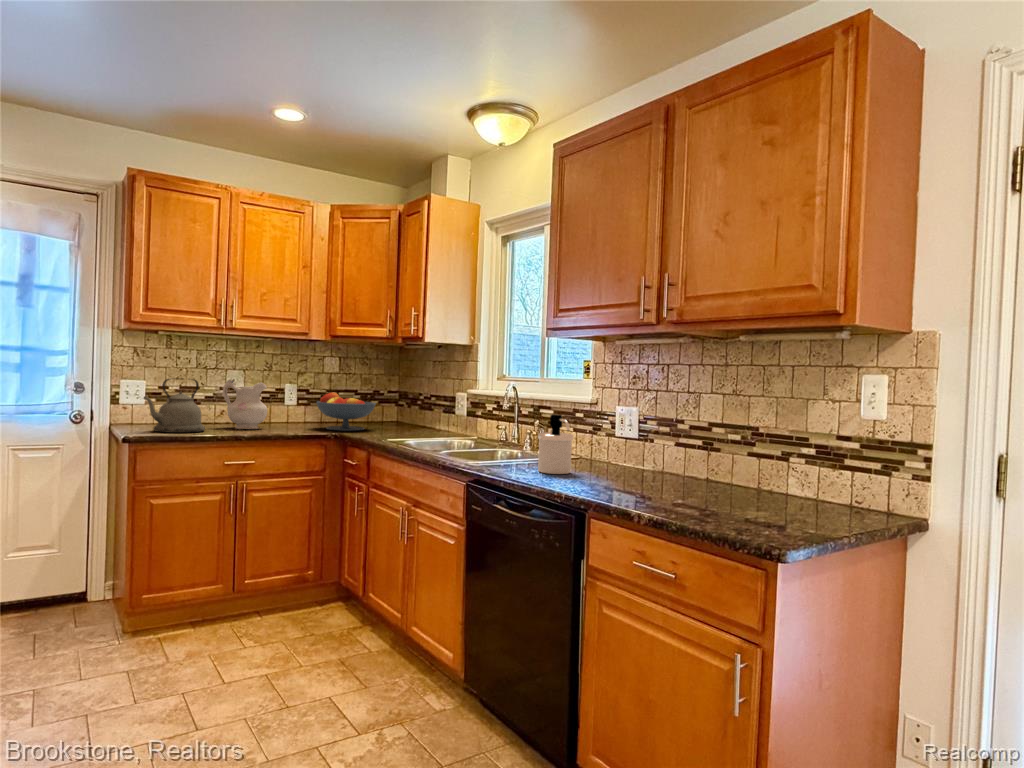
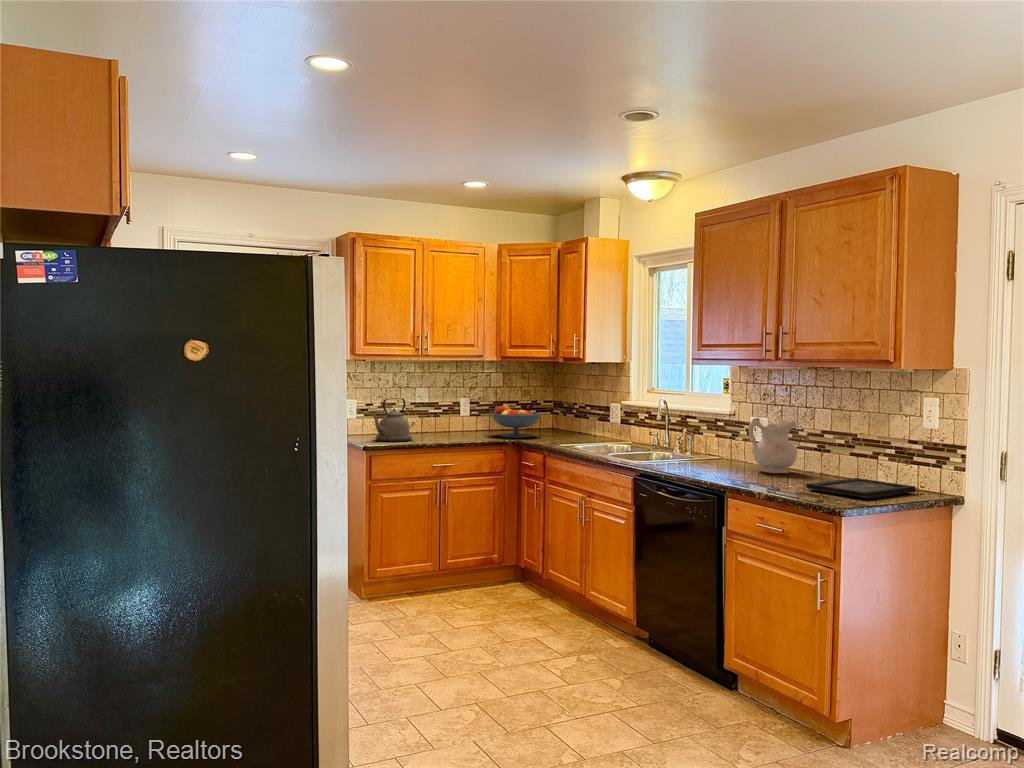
ceramic pitcher: present [223,380,267,429] -> present [749,418,797,473]
soap dispenser: present [538,414,573,474] -> none [689,426,715,470]
tray: none [703,488,855,523] -> present [806,478,916,498]

